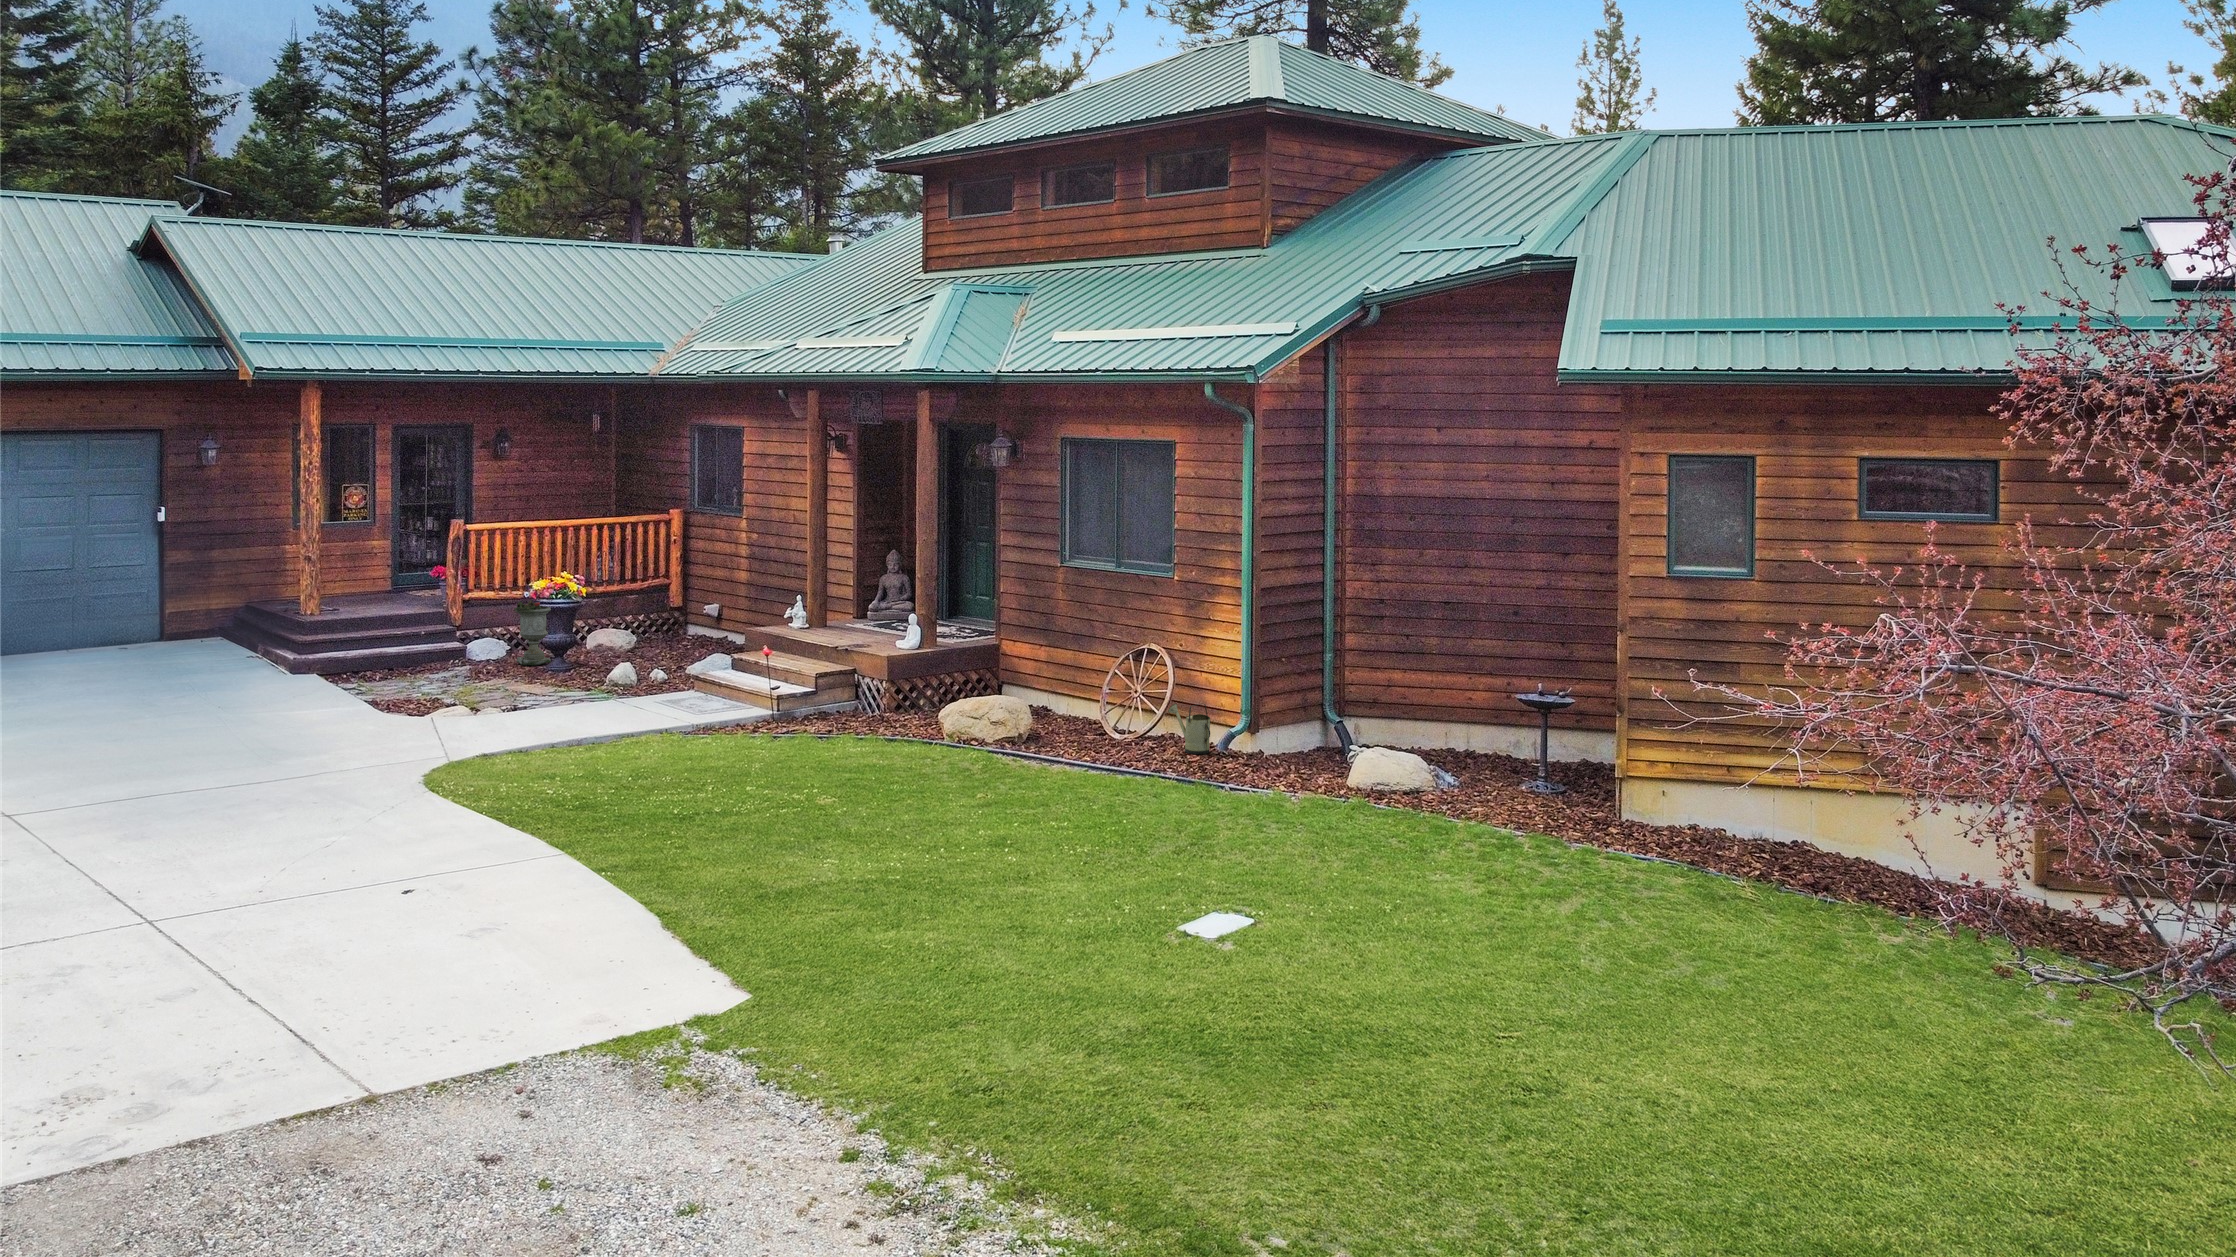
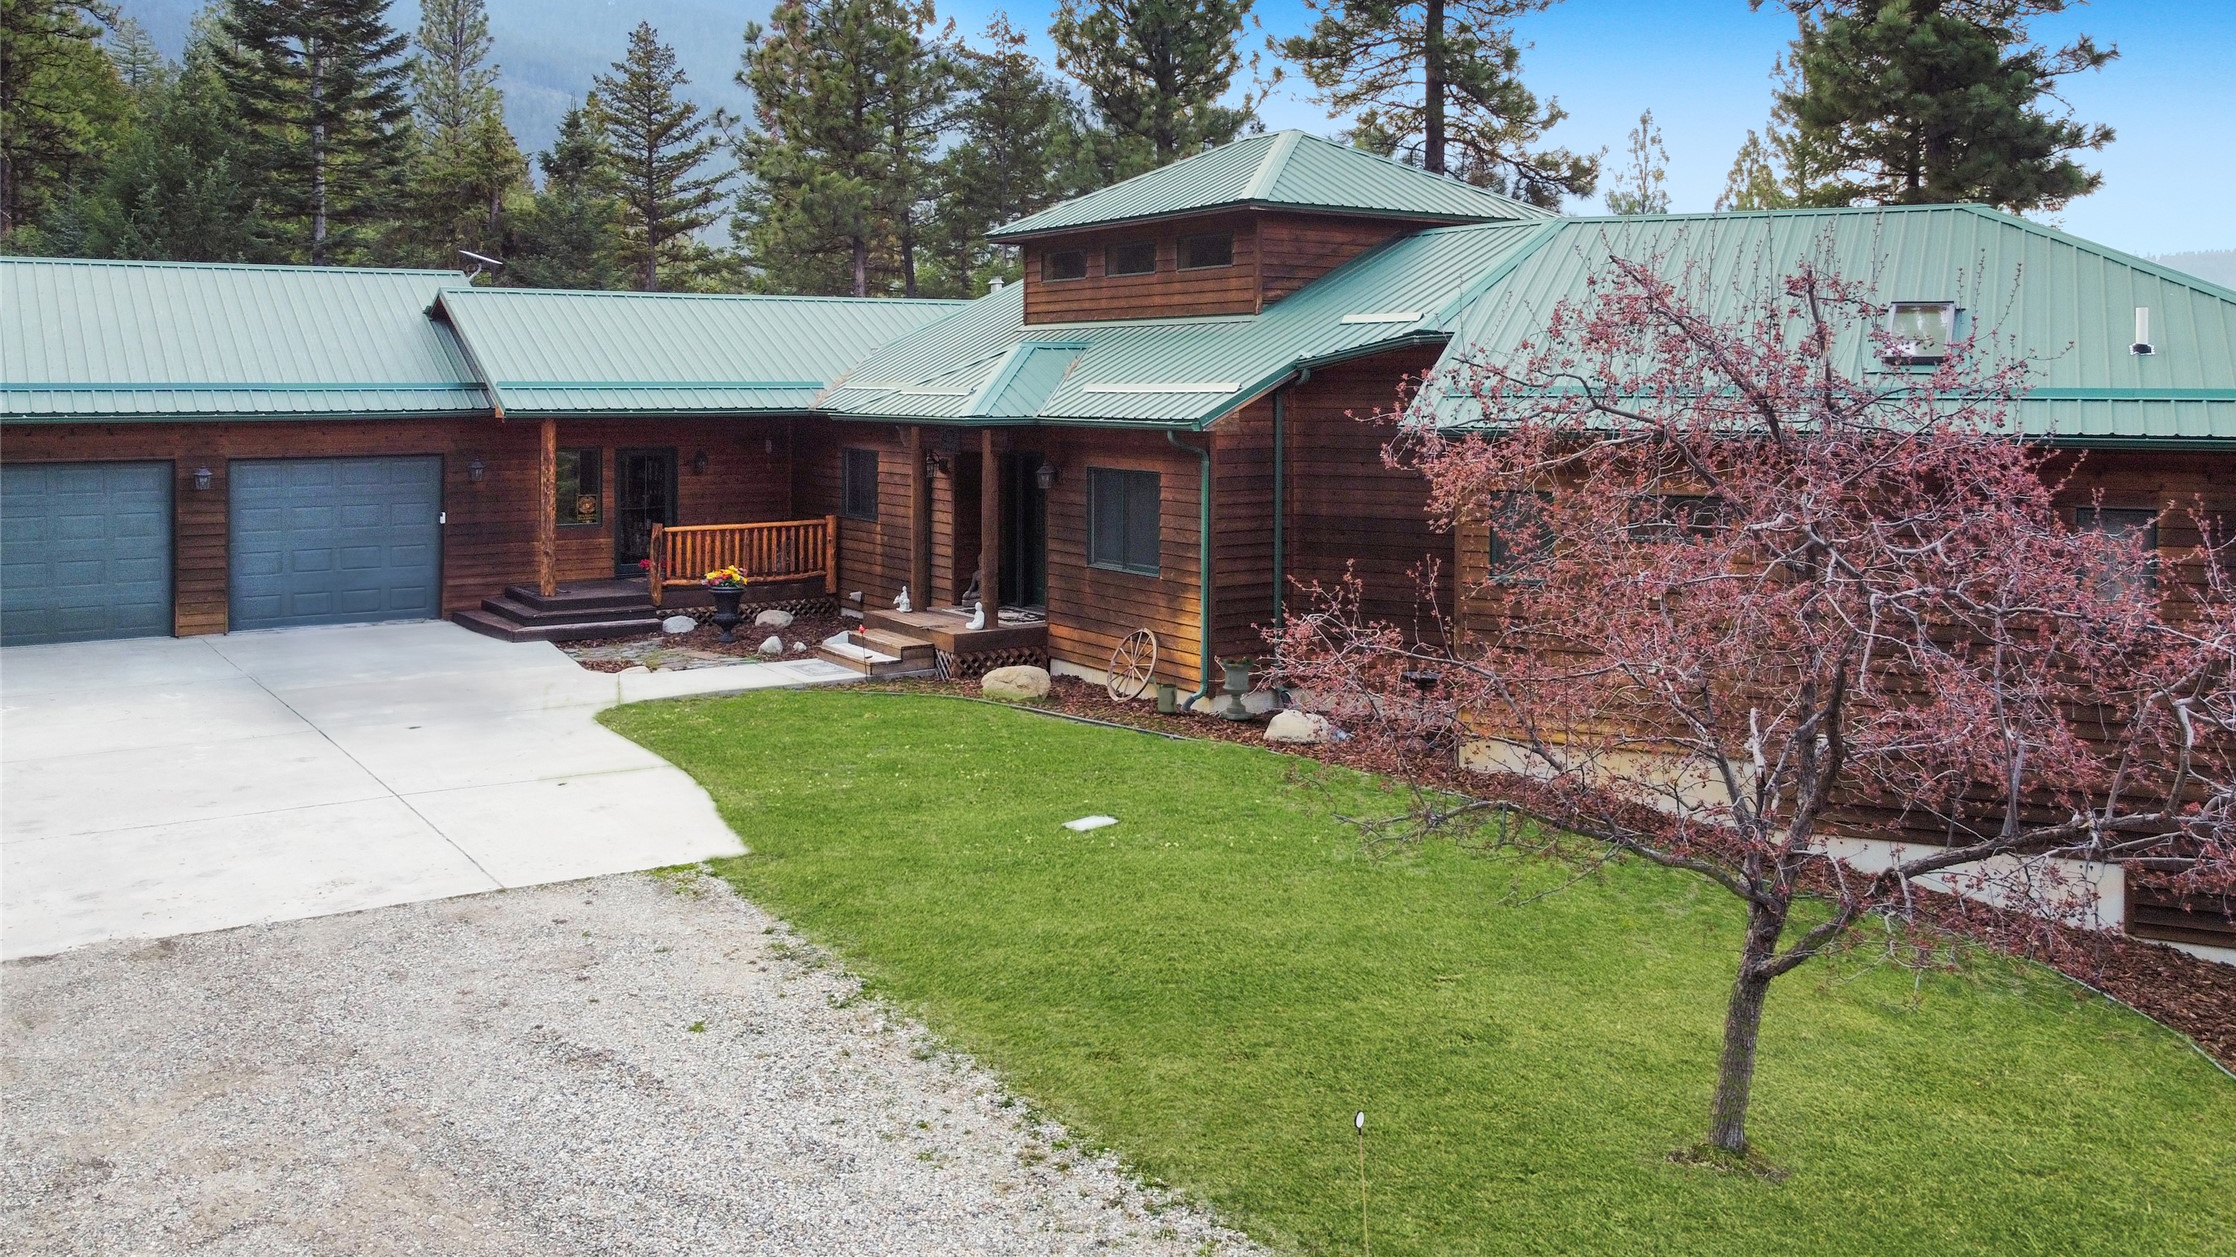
planter: present [514,600,551,666] -> present [1220,657,1255,720]

